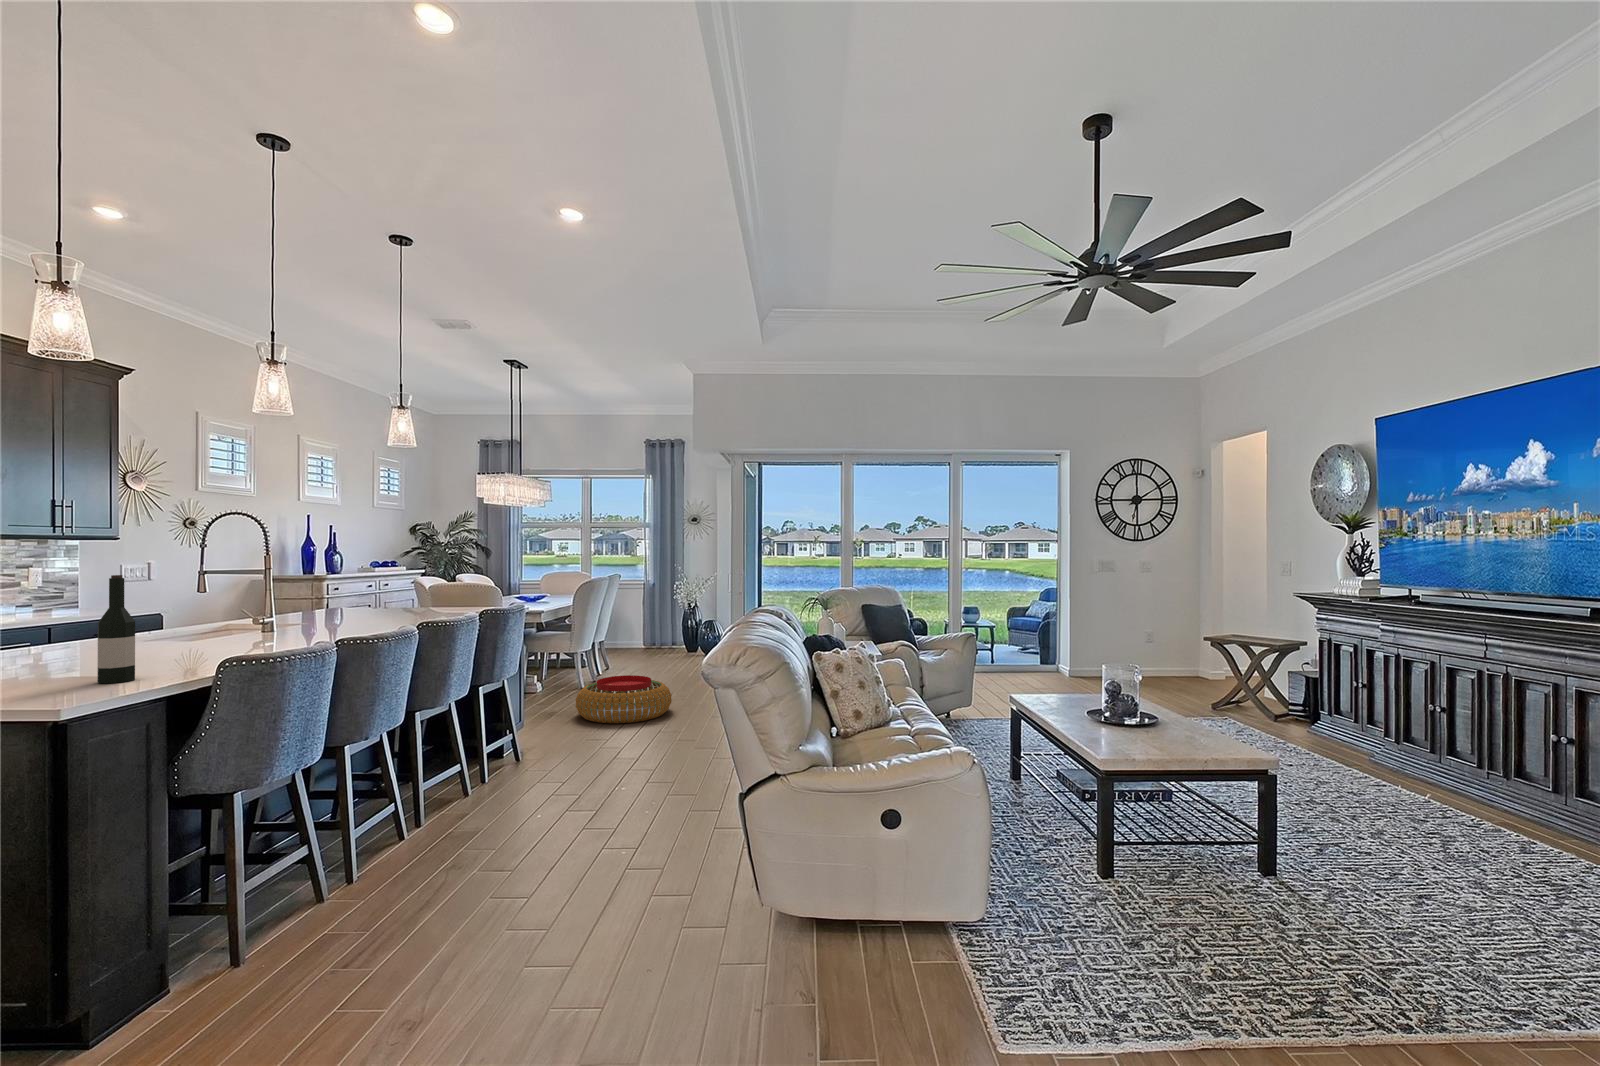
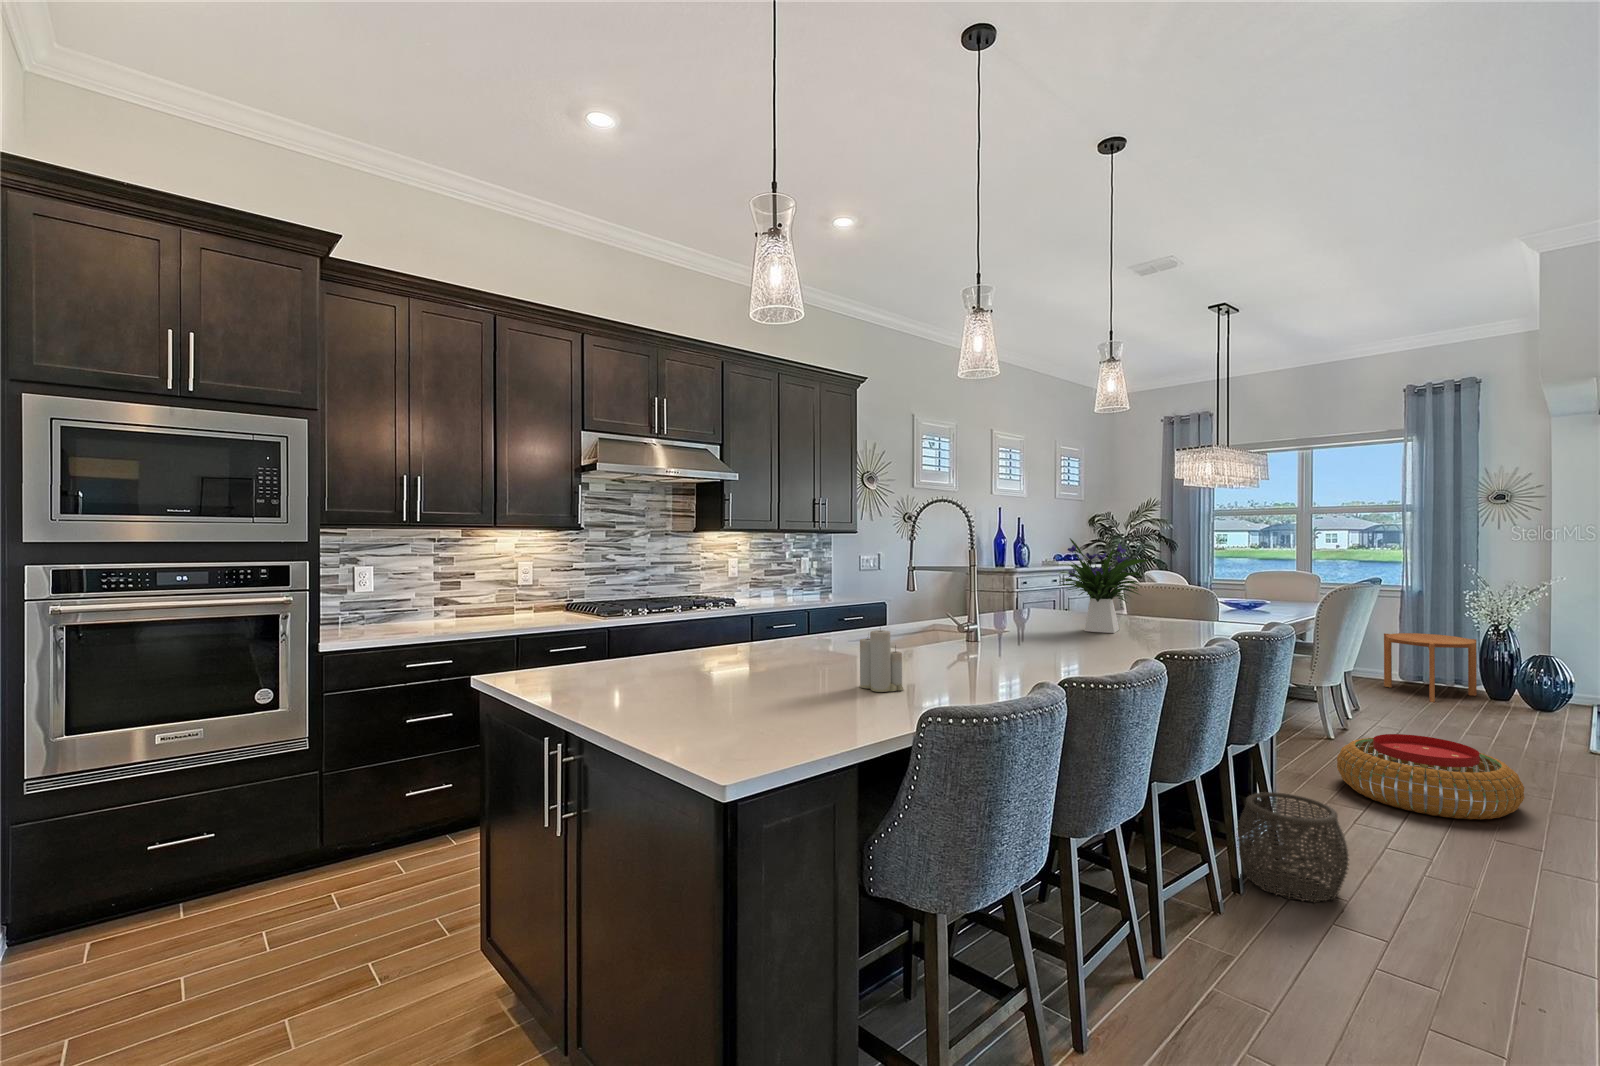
flower arrangement: none [353,541,432,617] -> present [1059,538,1149,633]
wine bottle: present [97,575,135,683] -> none [808,589,842,723]
candle: none [148,608,195,664] -> present [860,630,903,692]
side table: none [630,613,681,660] -> present [1384,633,1477,702]
woven basket: none [489,717,558,785] -> present [1237,792,1349,903]

